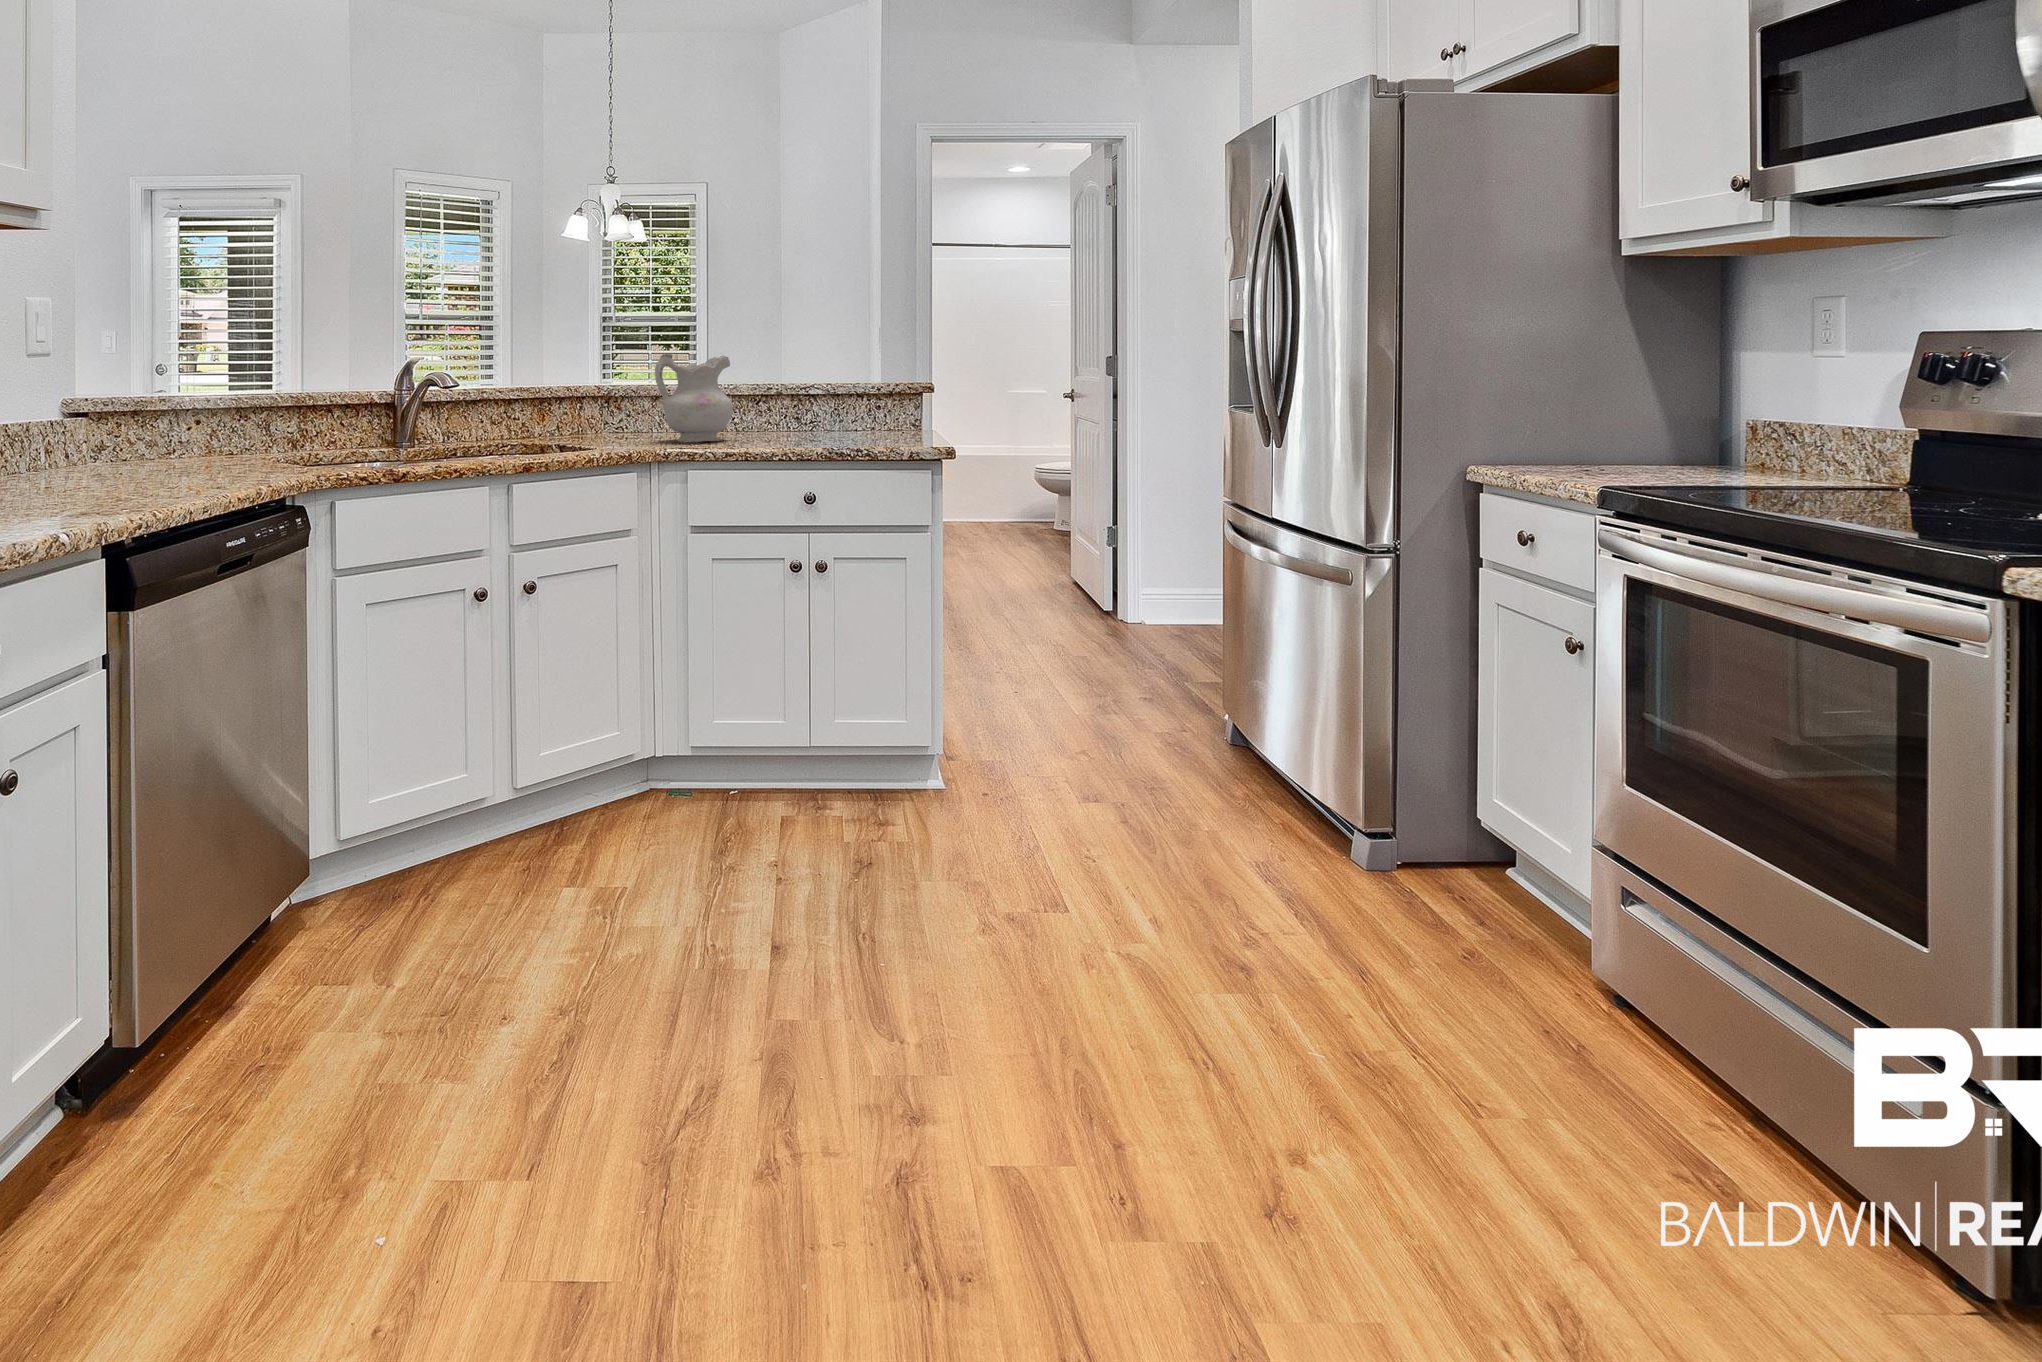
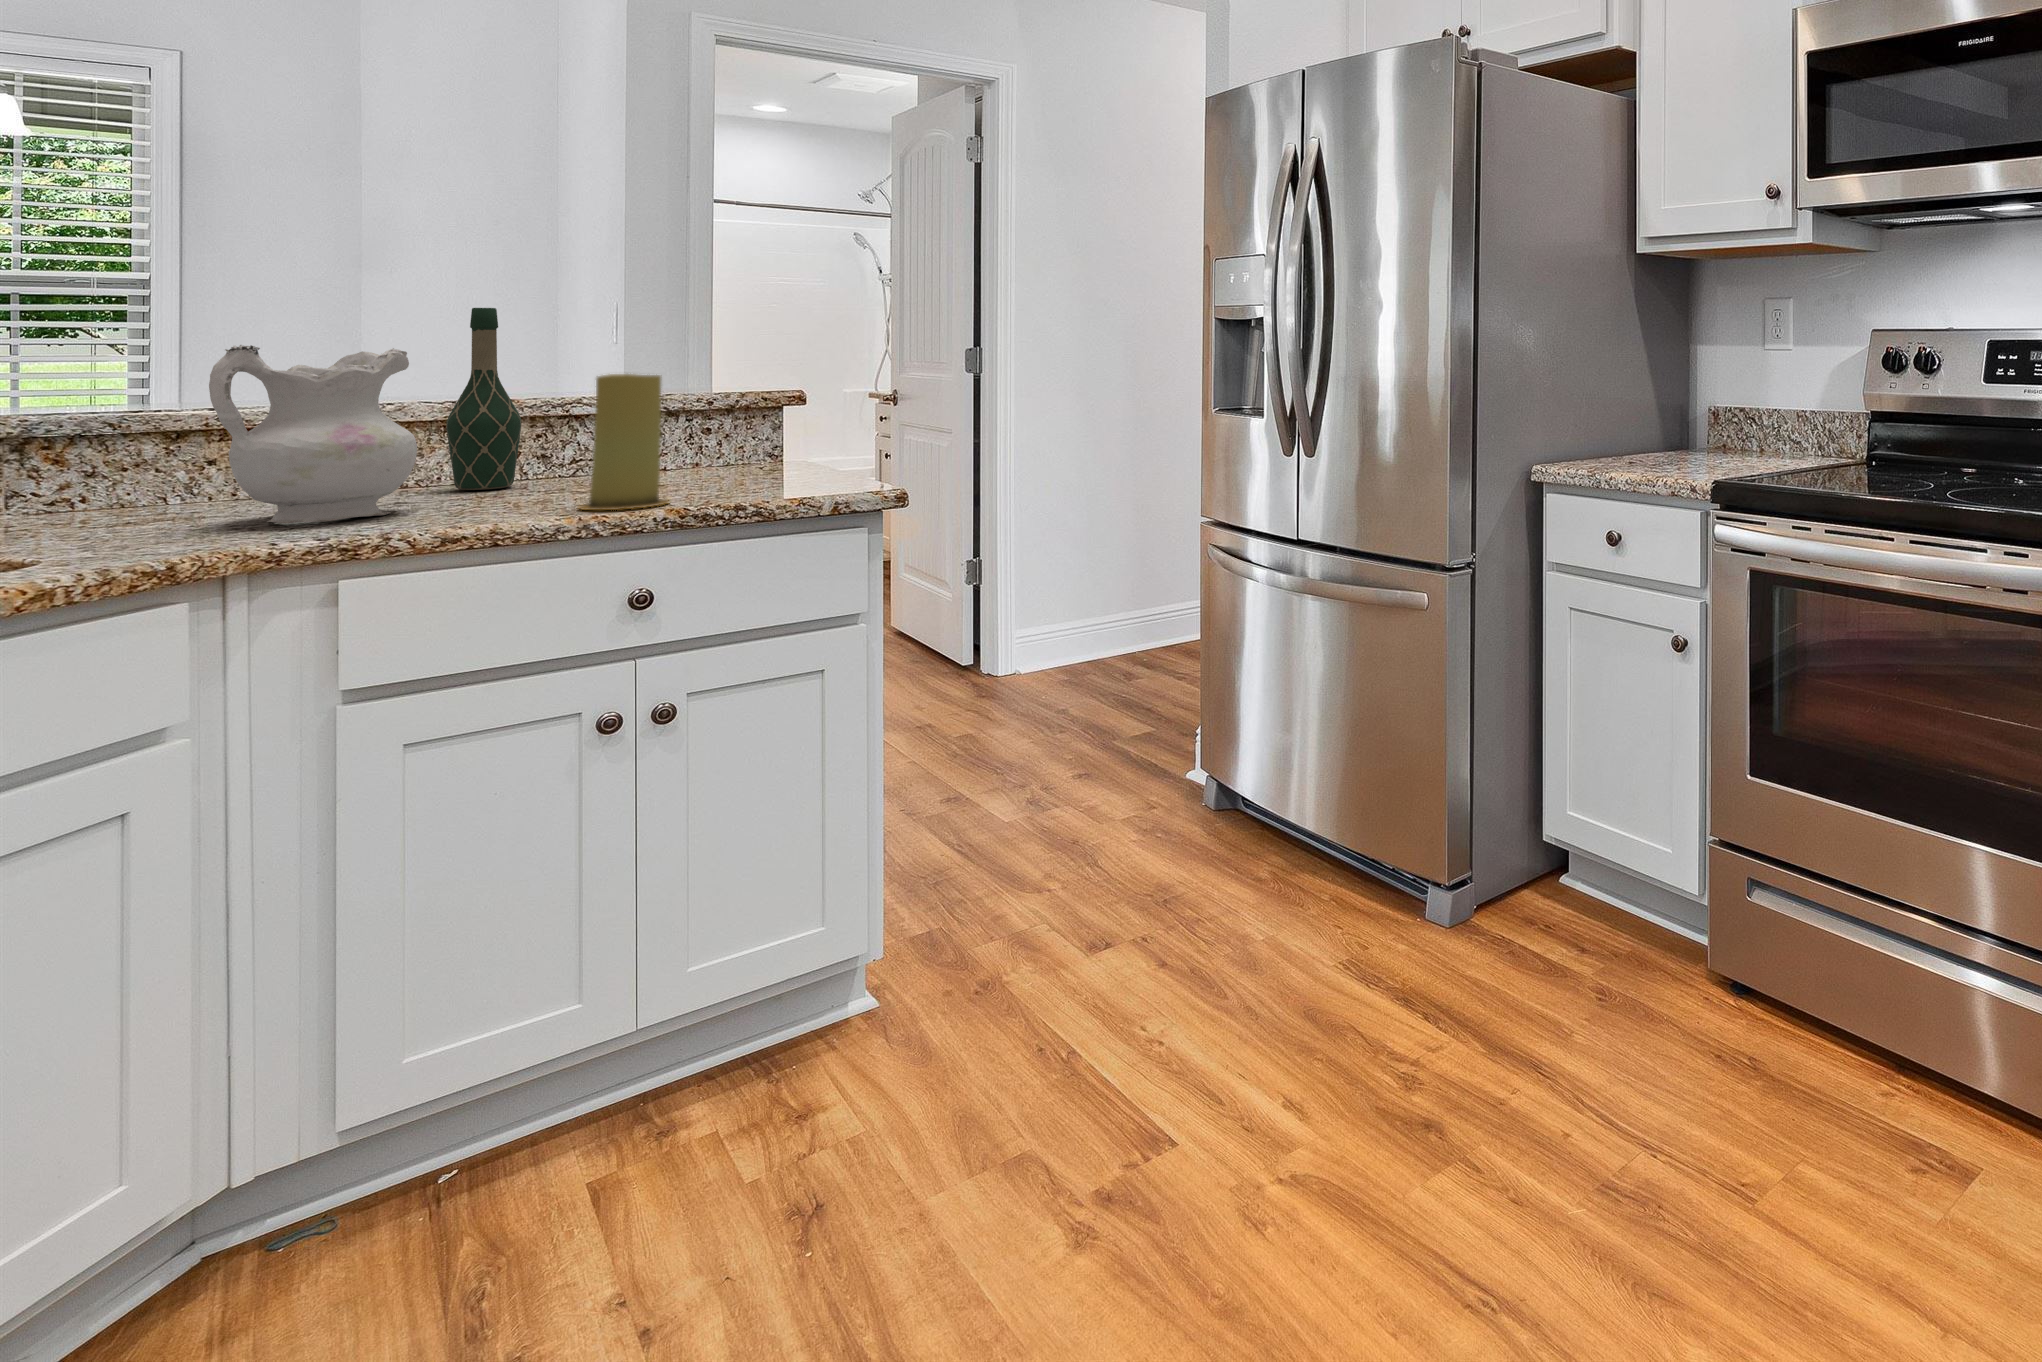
wine bottle: none [758,333,789,433] -> present [446,308,521,490]
candle: none [789,370,832,446] -> present [579,374,669,510]

